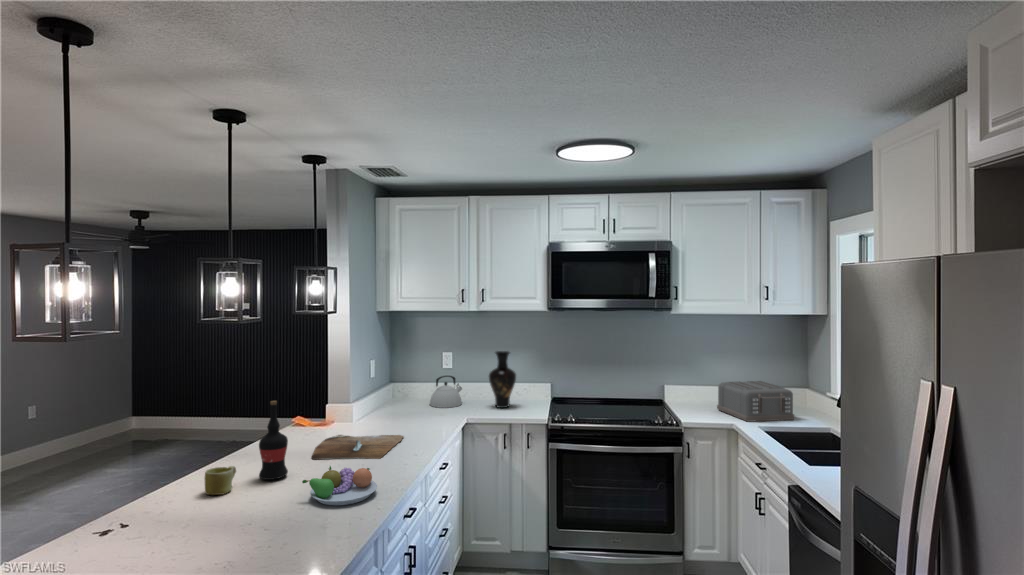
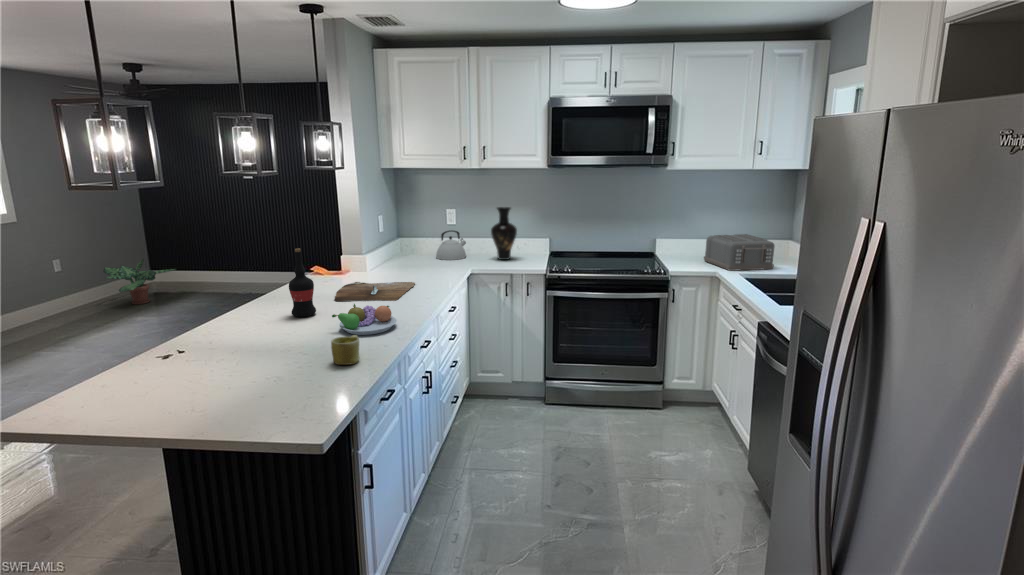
potted plant: none [79,401,159,451] -> present [104,259,174,304]
mug: present [205,466,236,495] -> present [331,335,359,365]

